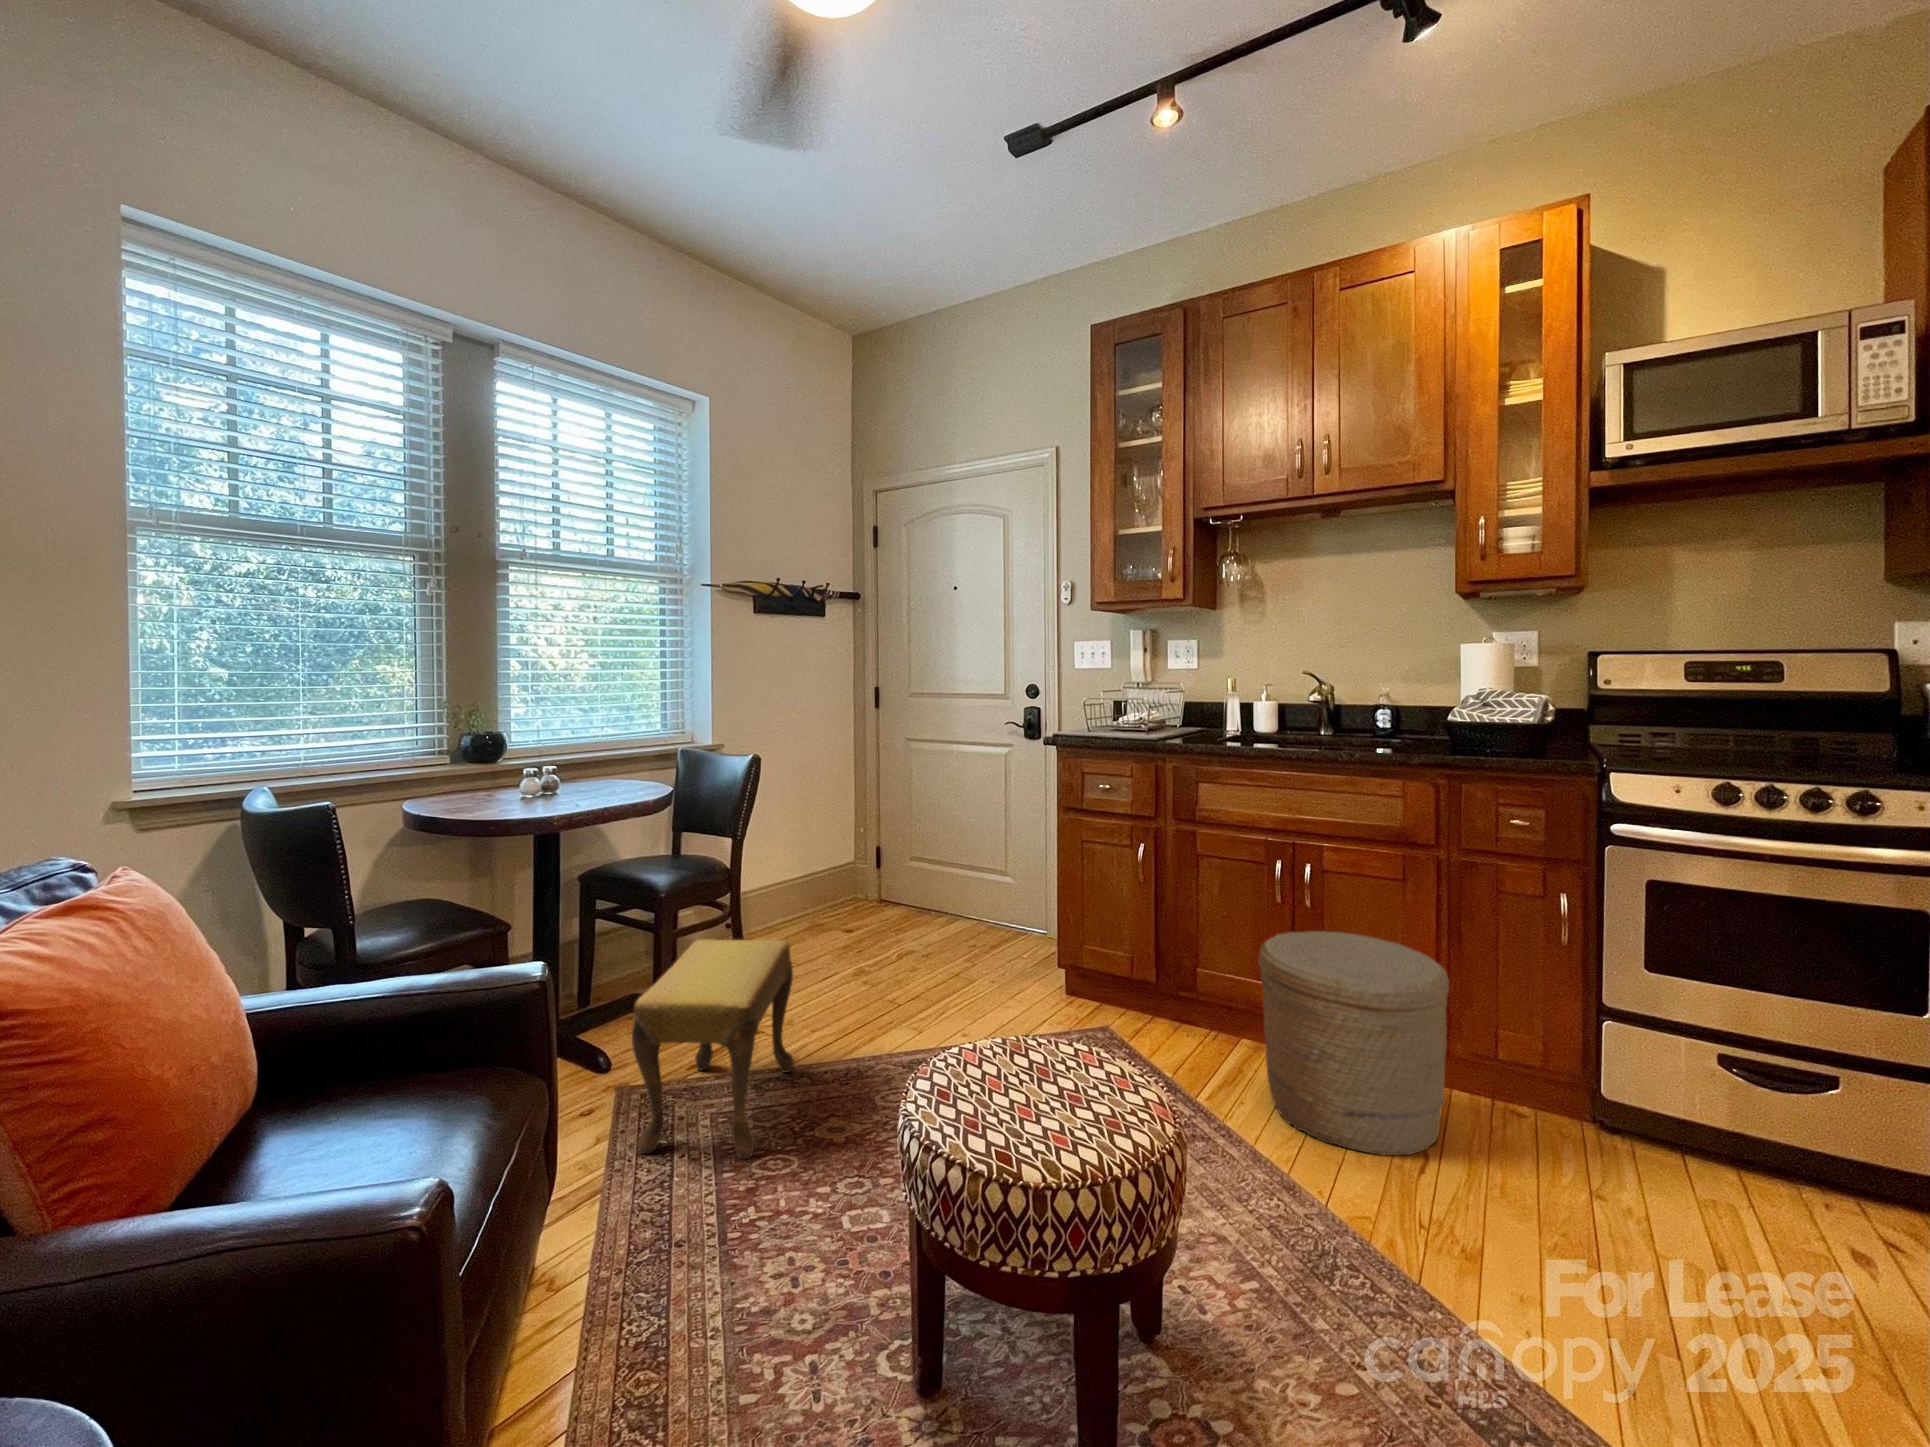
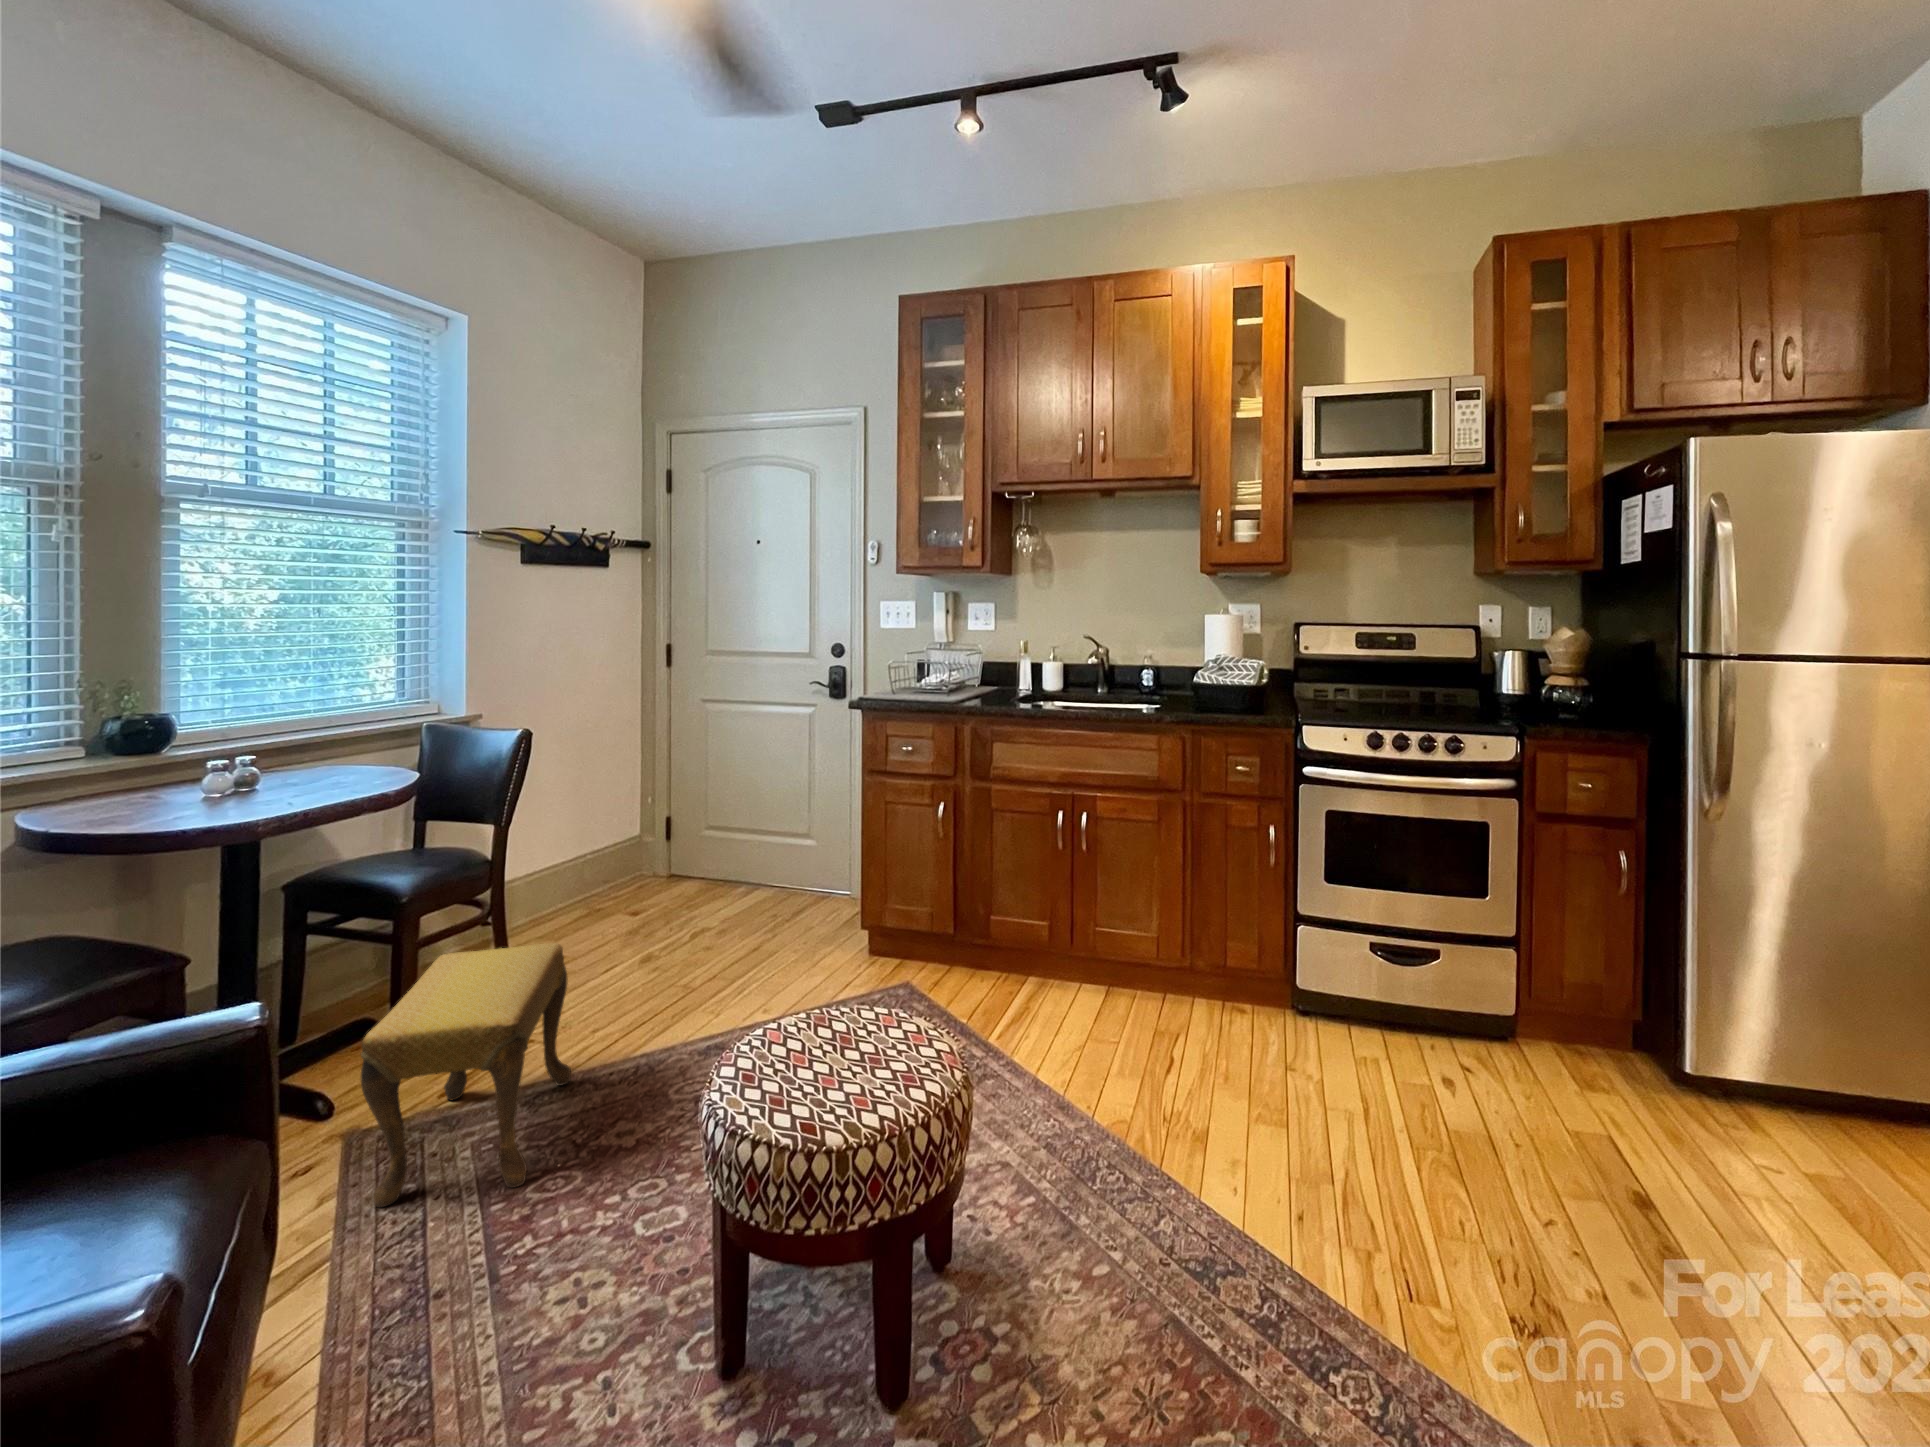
woven basket: present [1258,931,1449,1155] -> none [1045,876,1194,1064]

